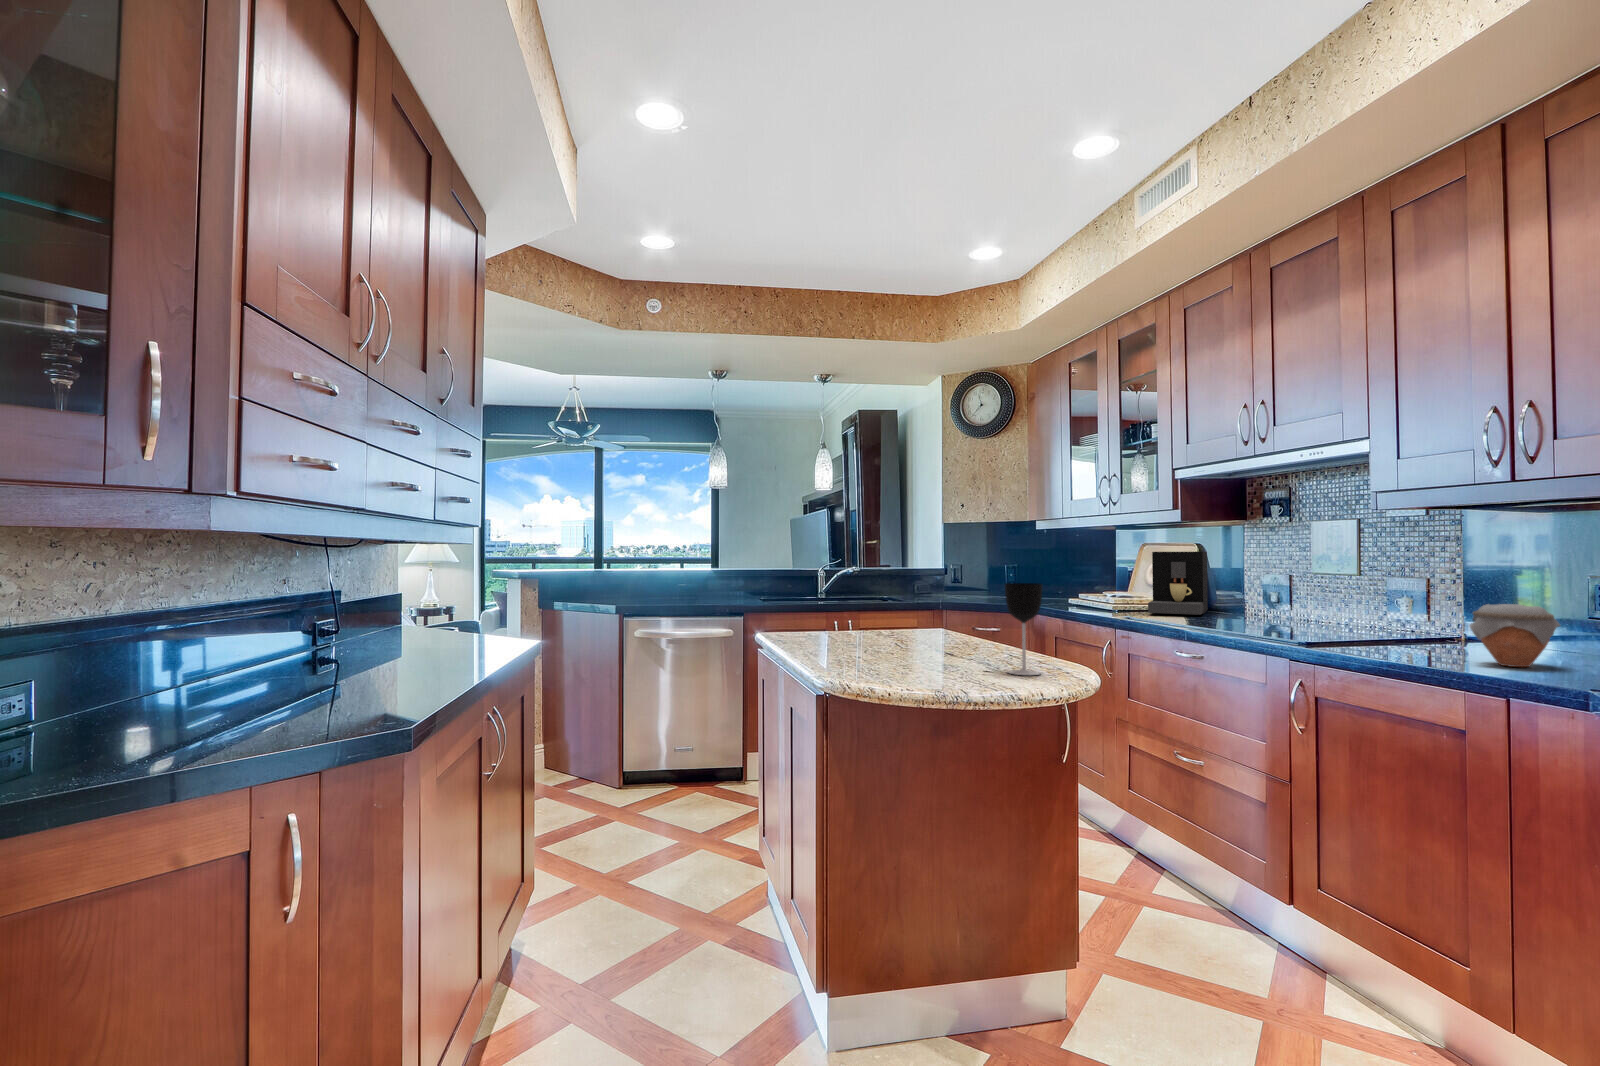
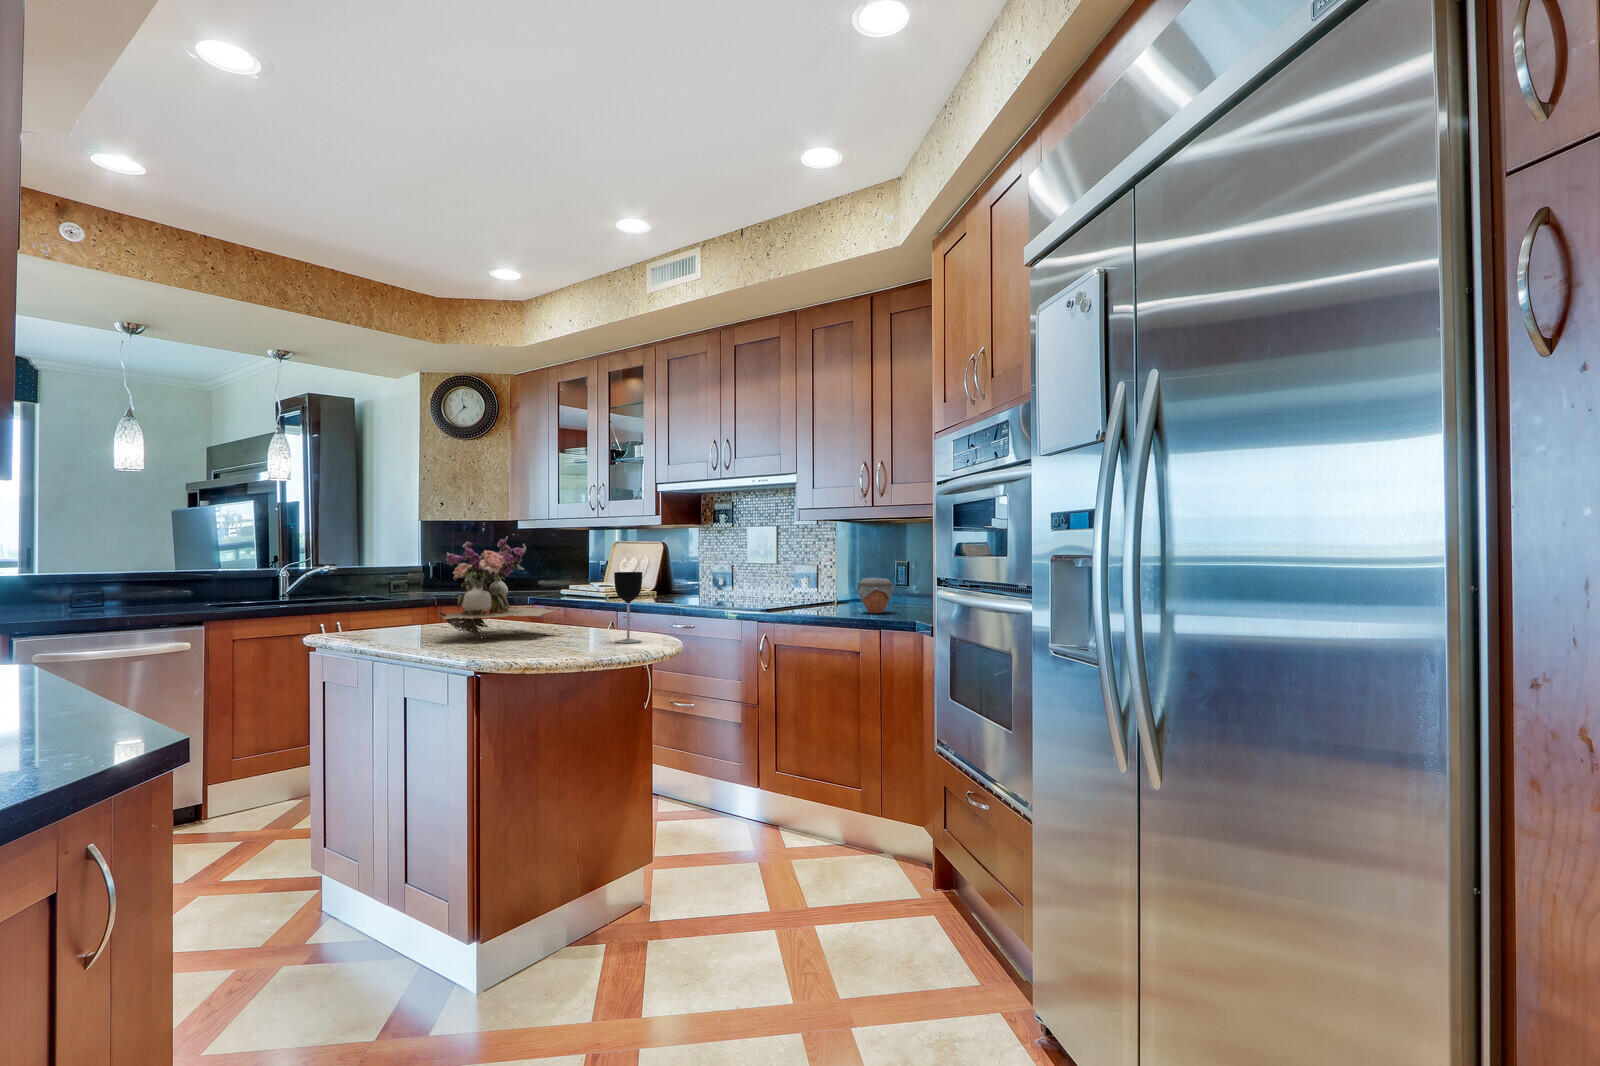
flower arrangement: none [835,539,969,650] -> present [439,537,560,637]
coffee maker: present [1148,552,1208,615] -> none [640,548,679,597]

